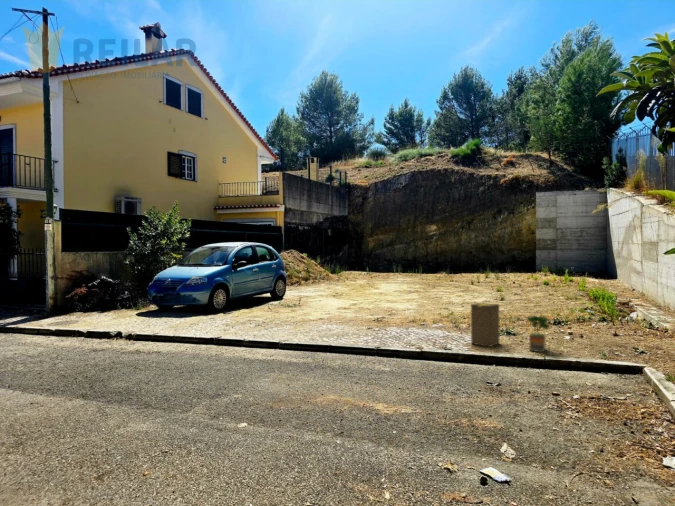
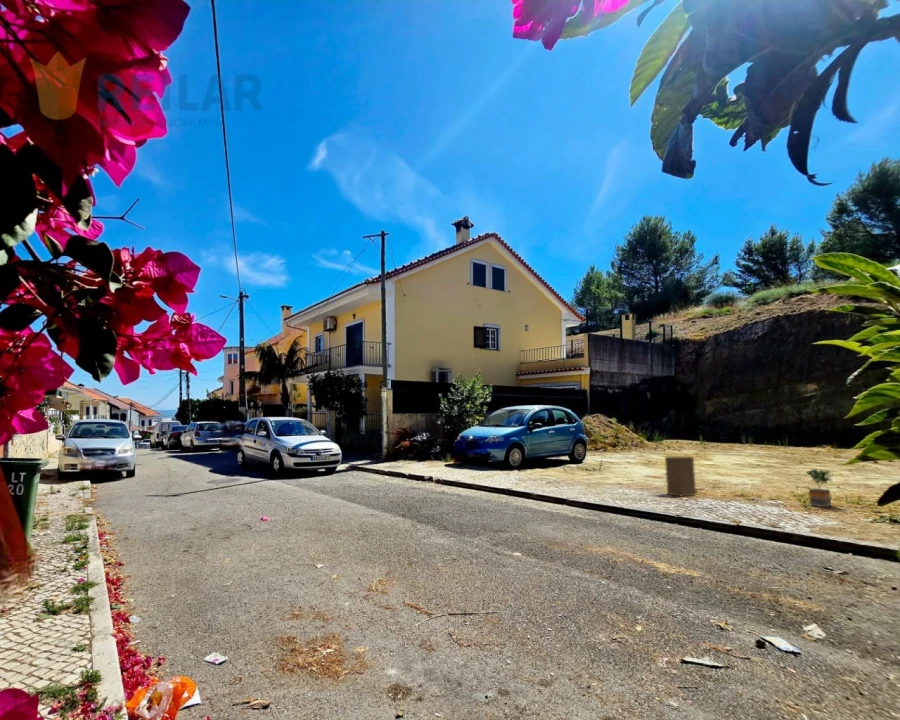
cardboard box: present [471,303,499,347] -> present [665,456,696,496]

